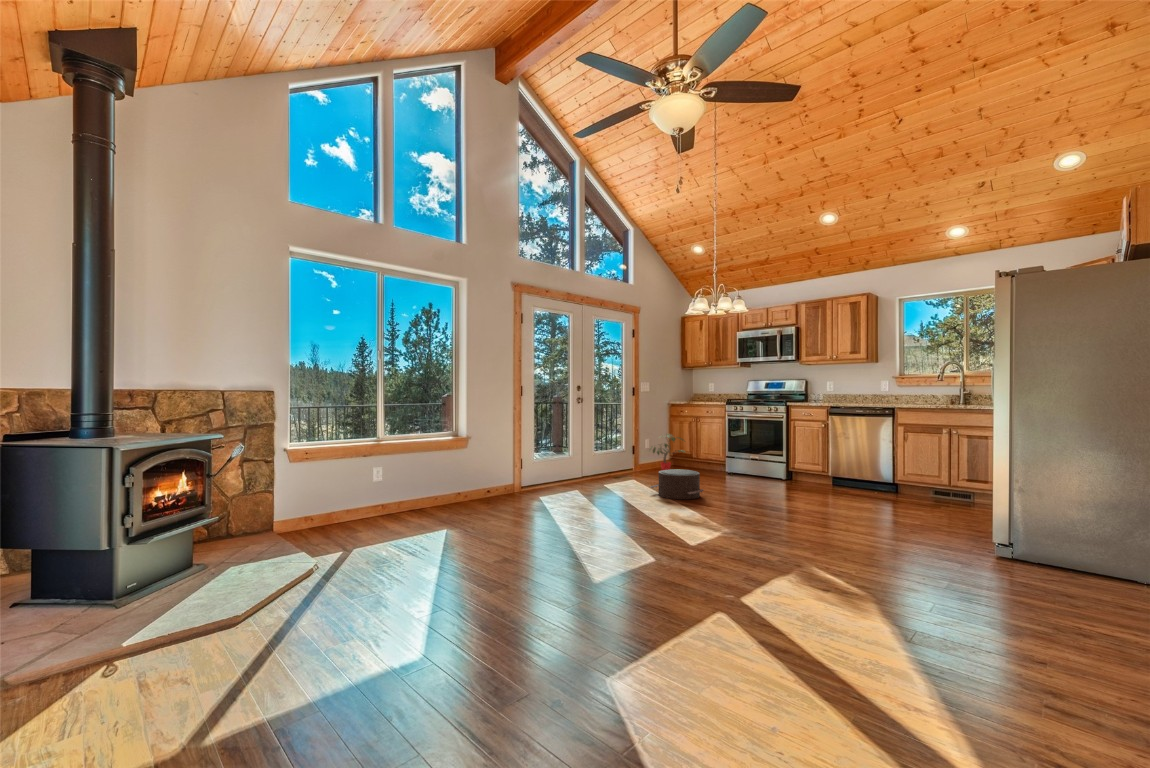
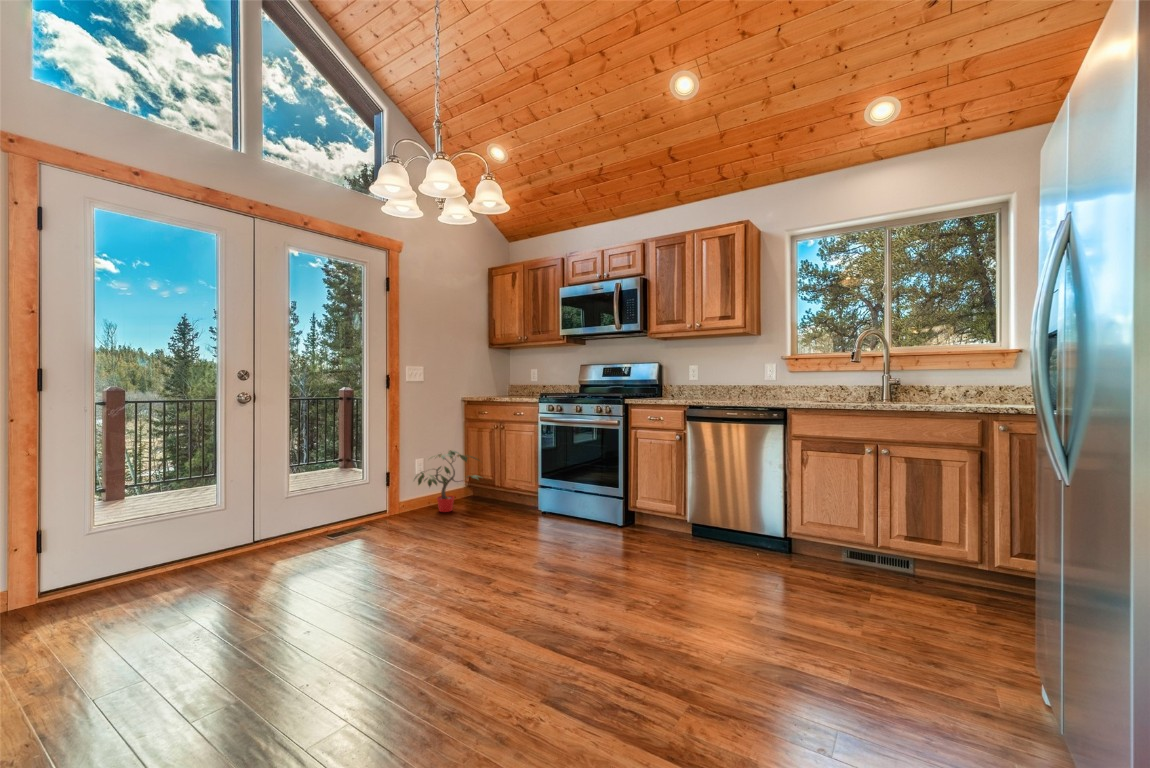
pouf: present [650,469,703,499] -> none [339,531,441,603]

